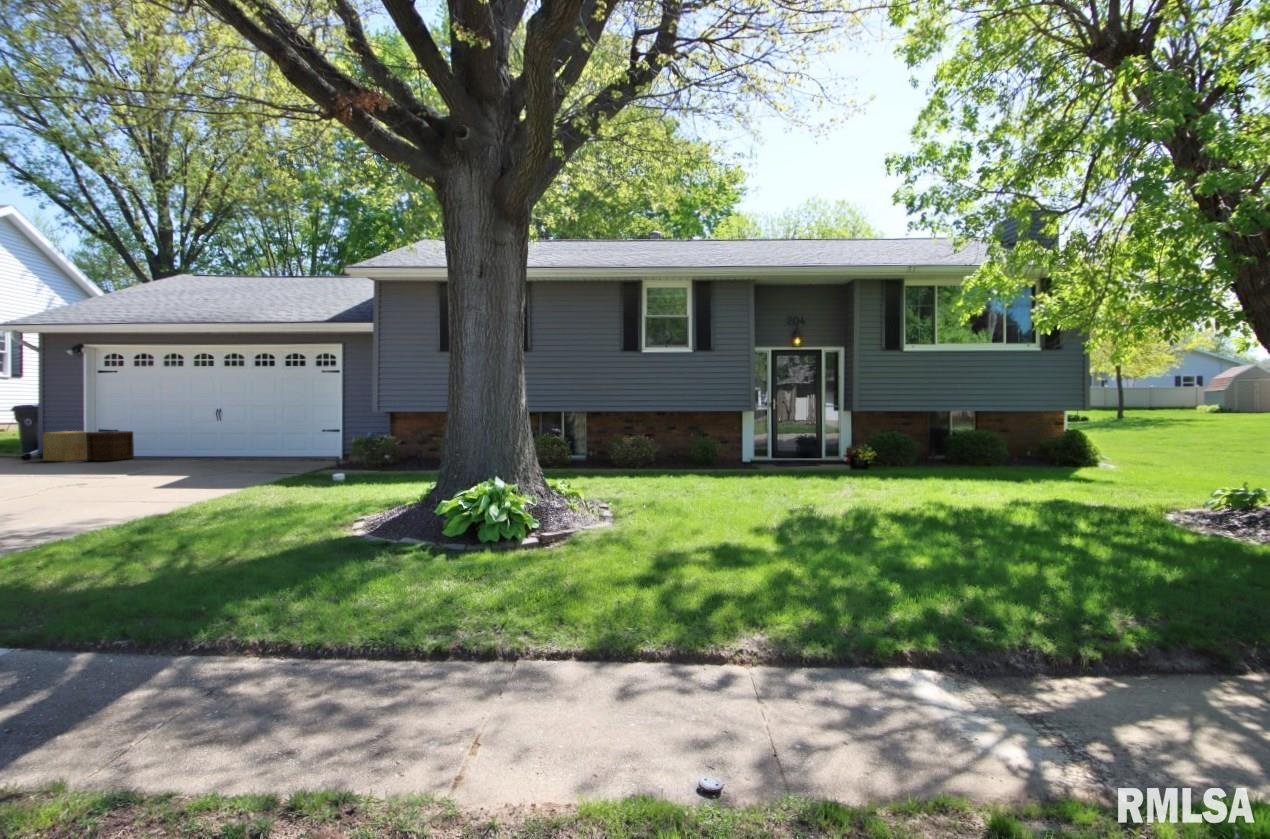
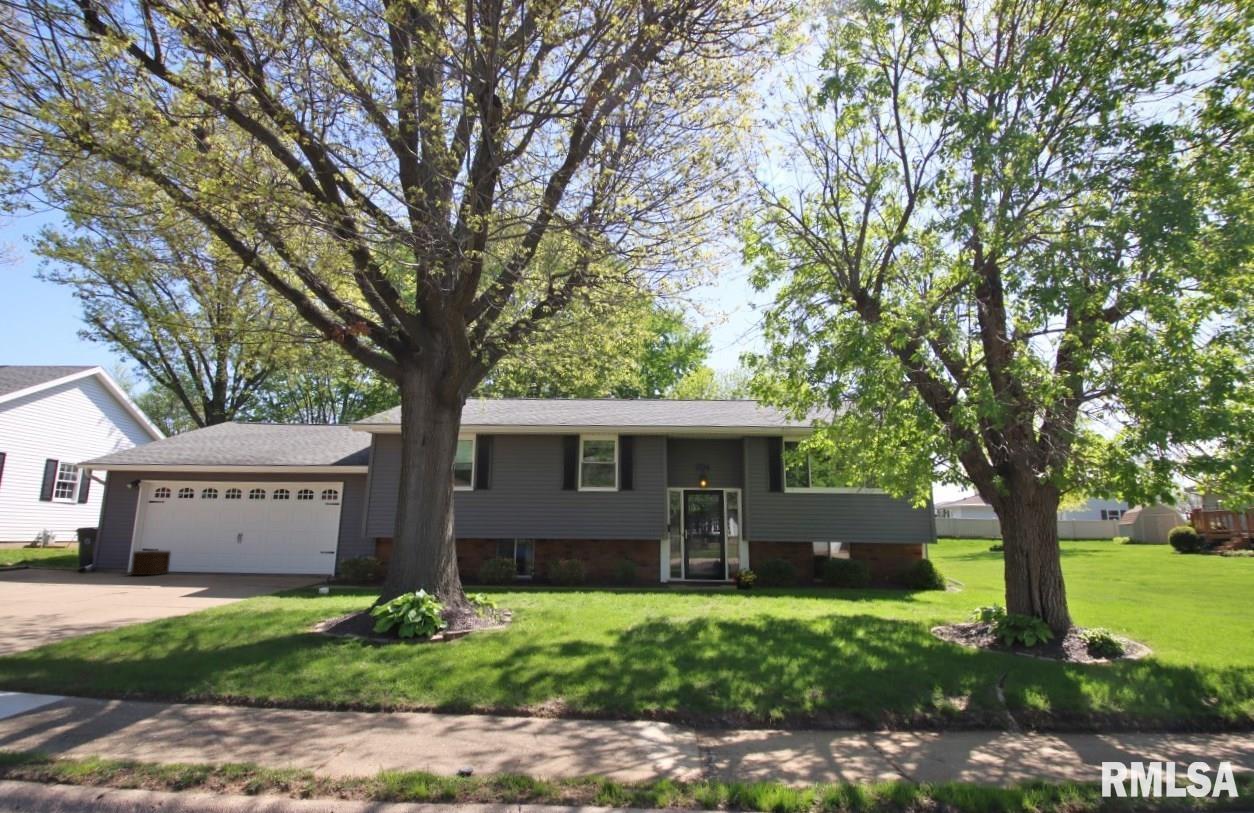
cardboard box: present [42,431,87,461] -> none [96,550,137,575]

